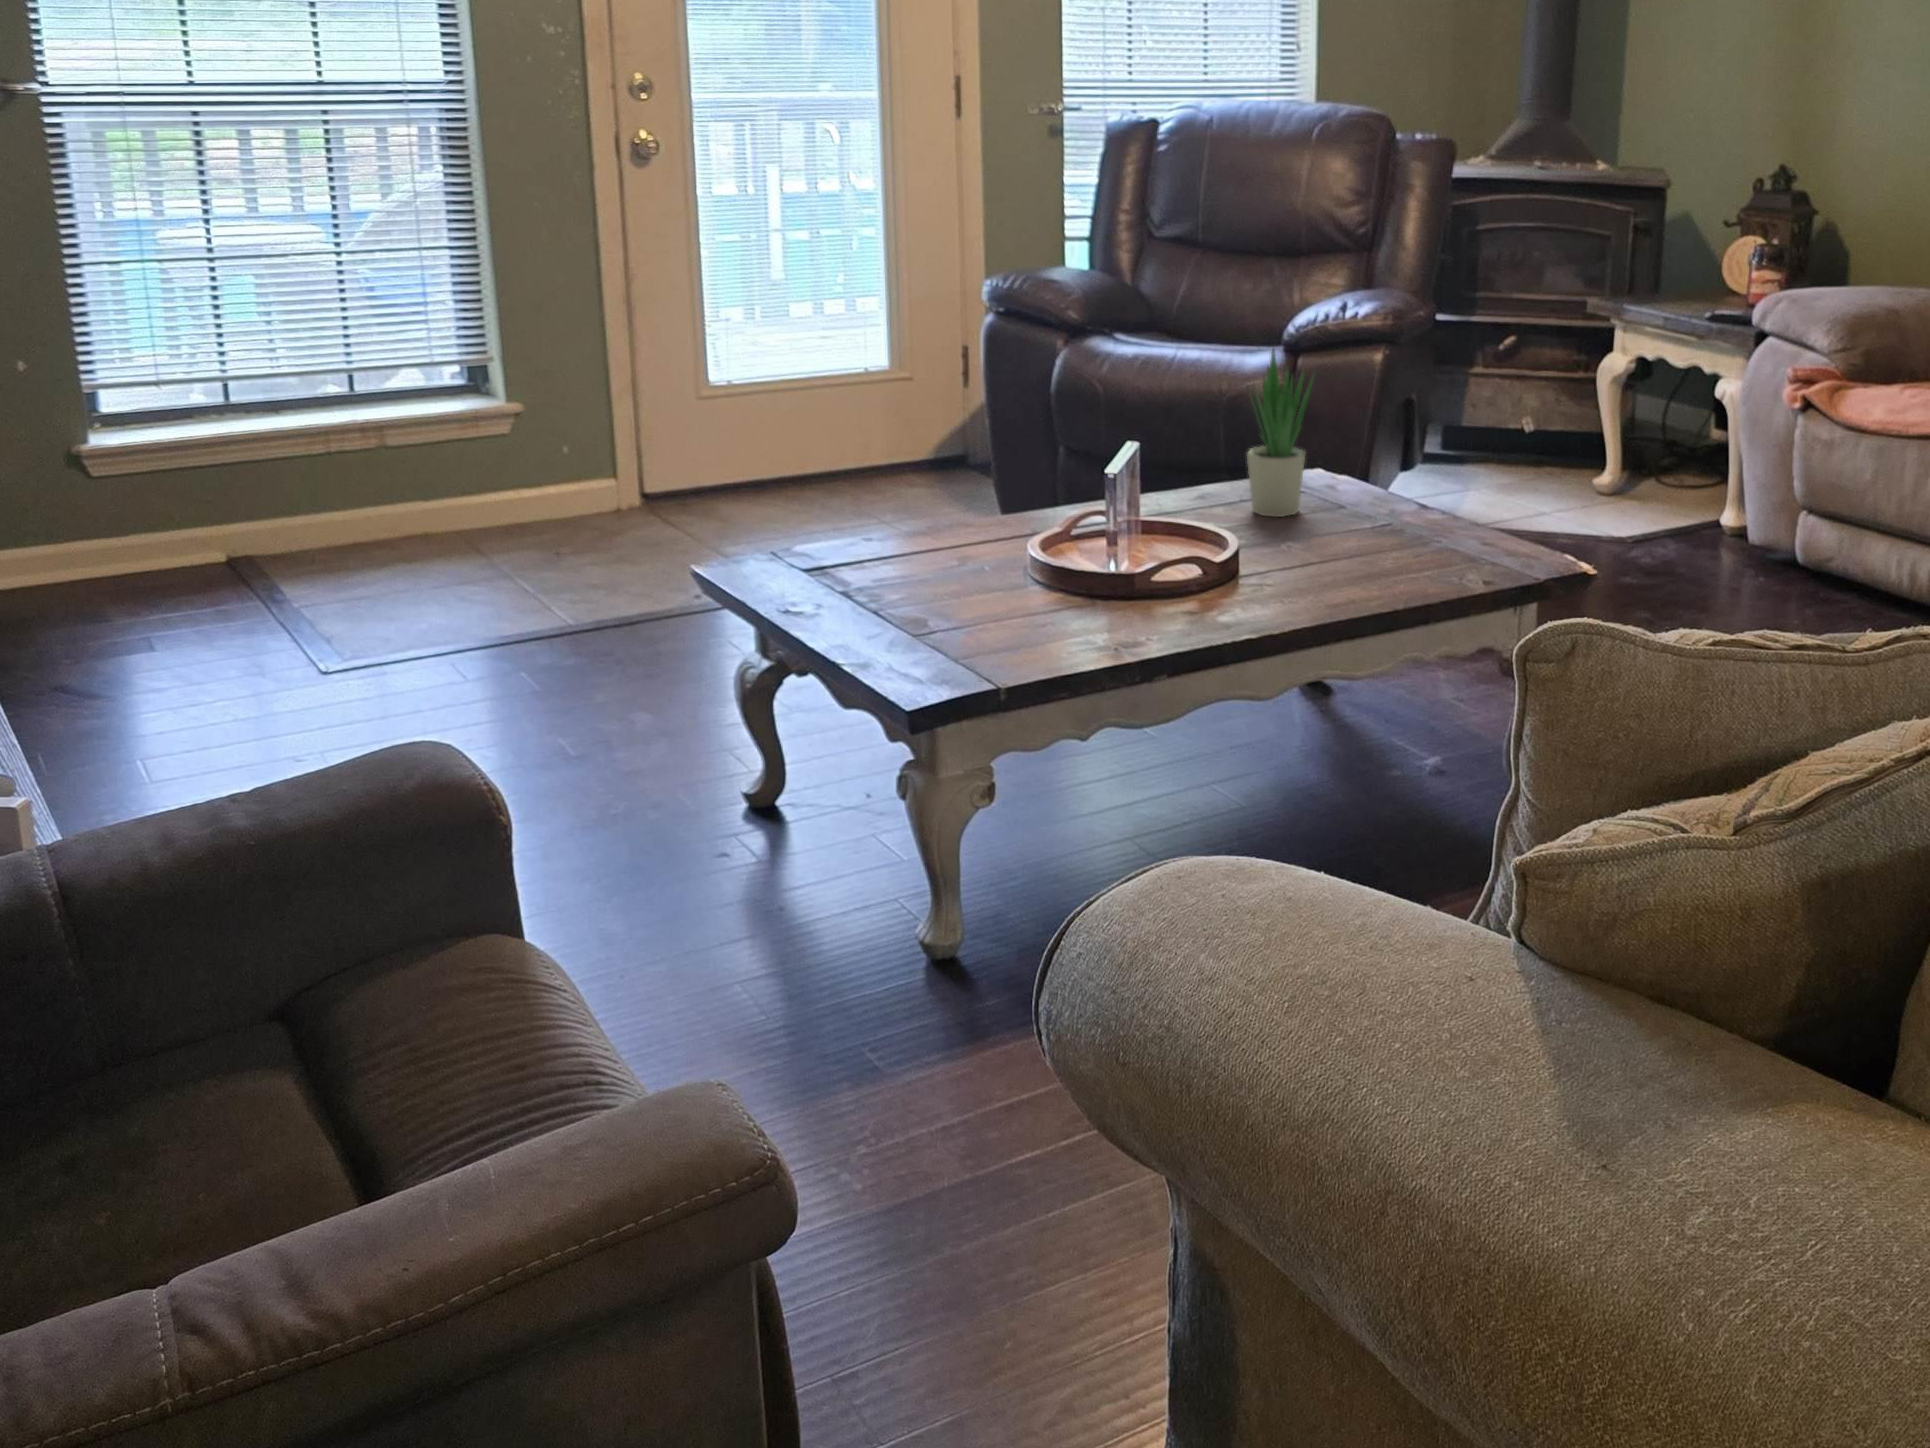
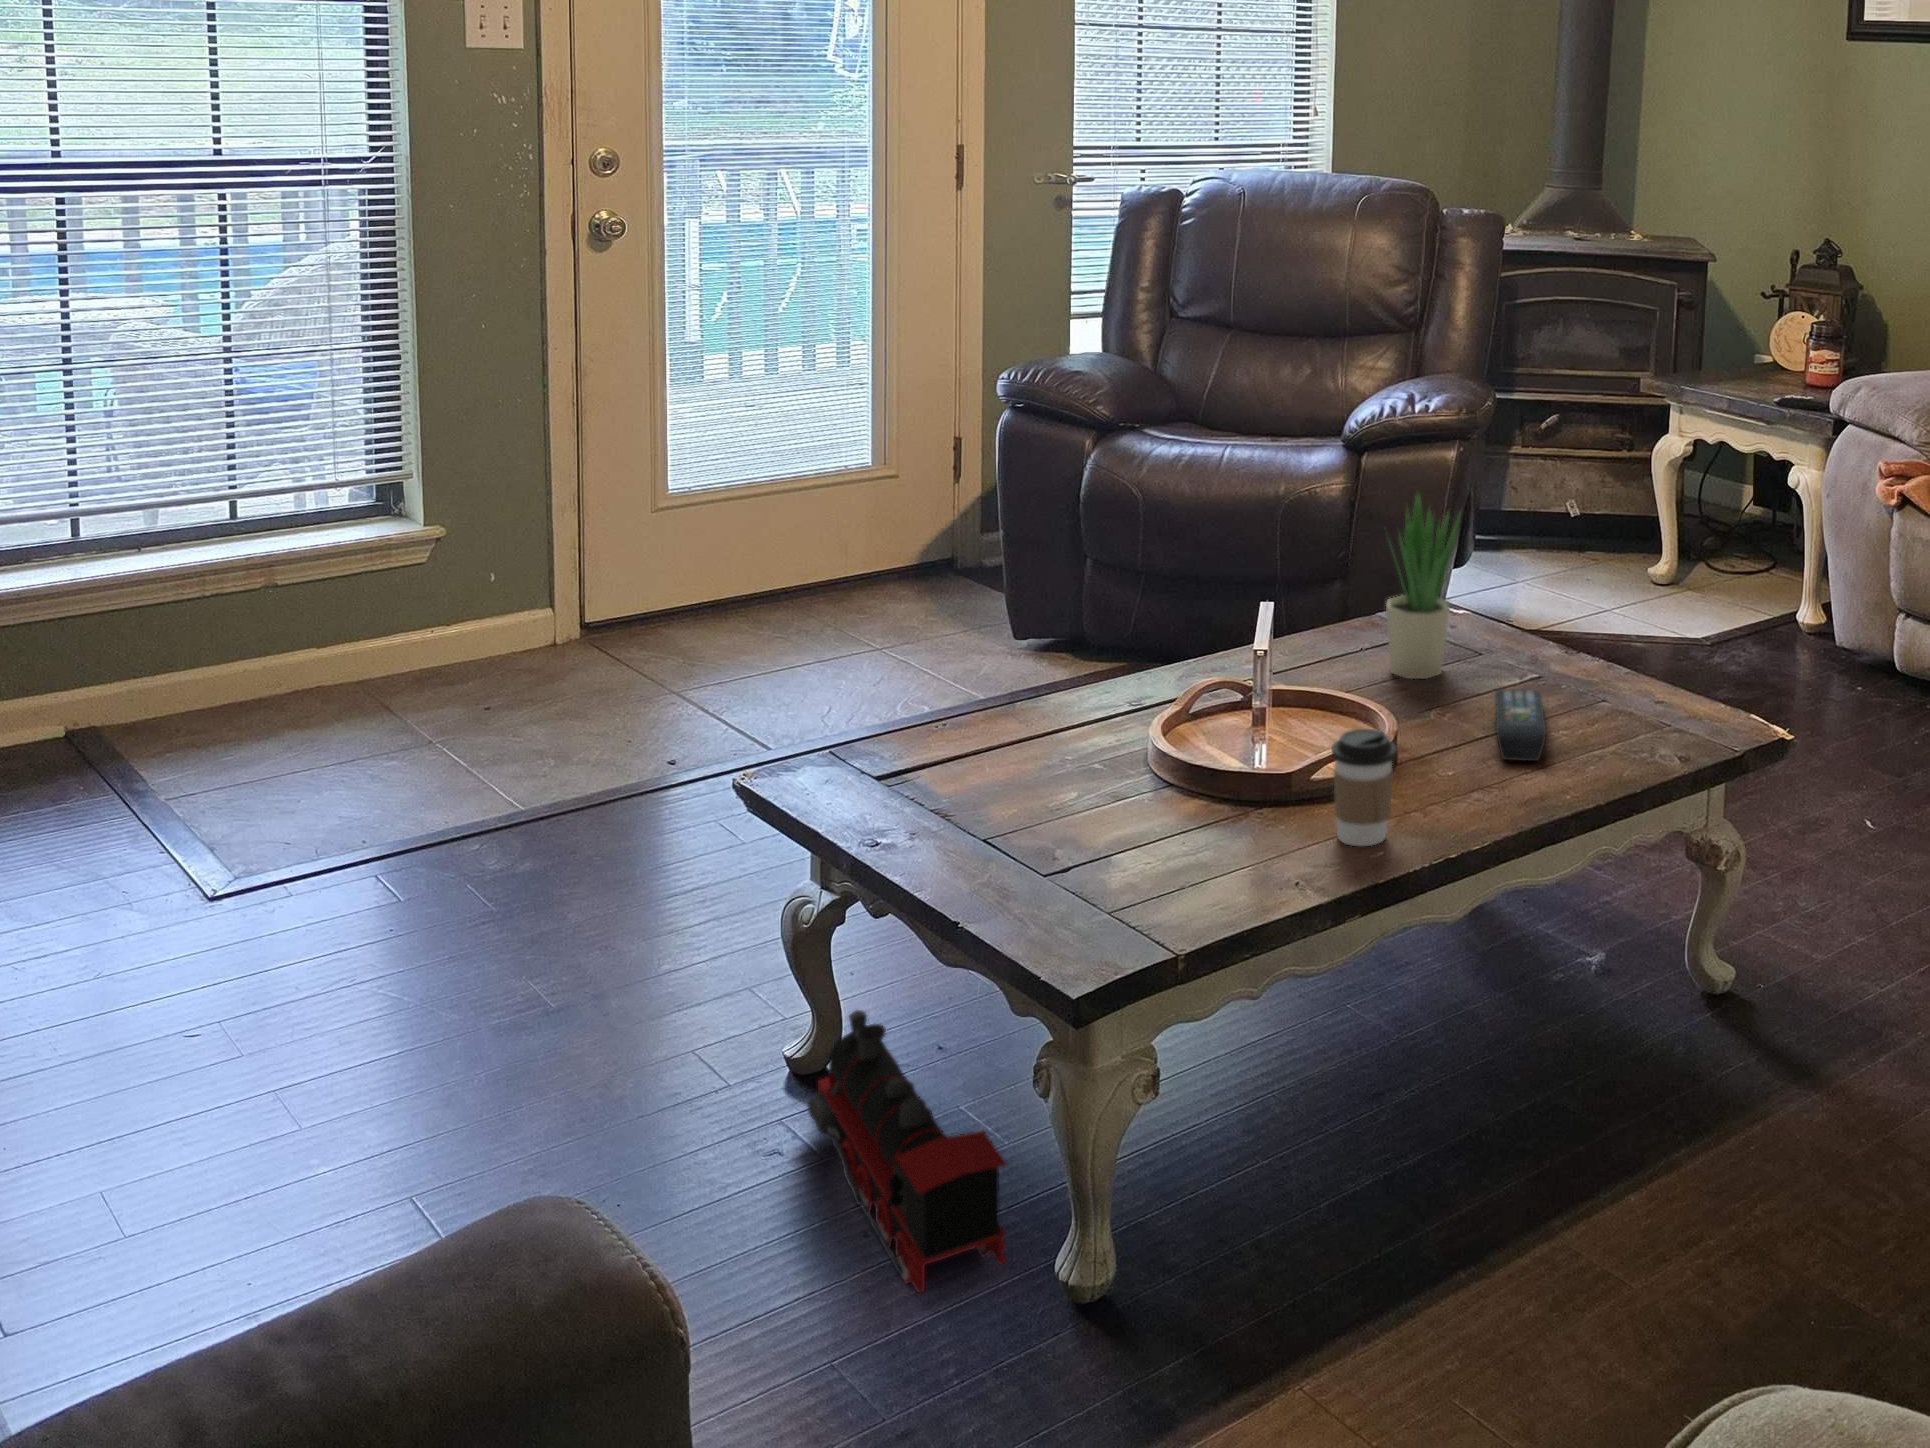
remote control: none [1315,523,1373,574] -> present [1495,689,1546,761]
coffee cup: none [1144,529,1201,625] -> present [1331,729,1397,846]
toy train: none [741,752,871,949] -> present [808,1010,1007,1293]

